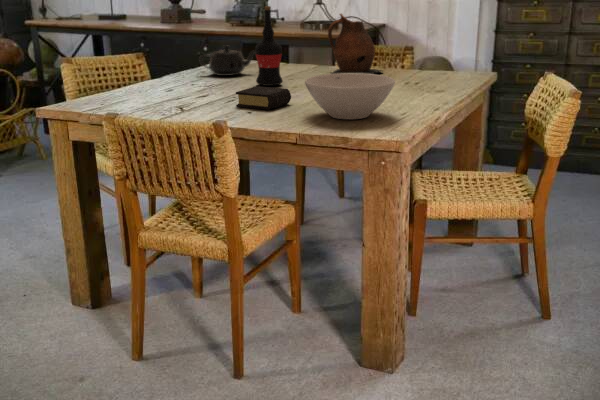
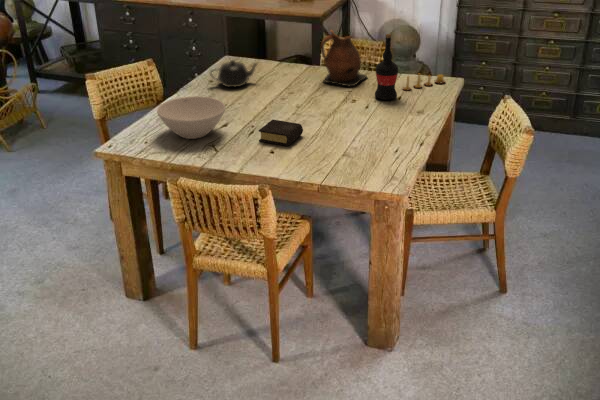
wine bottle: present [255,6,283,86] -> present [375,34,398,100]
candle: none [422,60,475,80] -> present [403,73,445,90]
bowl: present [305,73,395,119] -> present [157,96,225,139]

